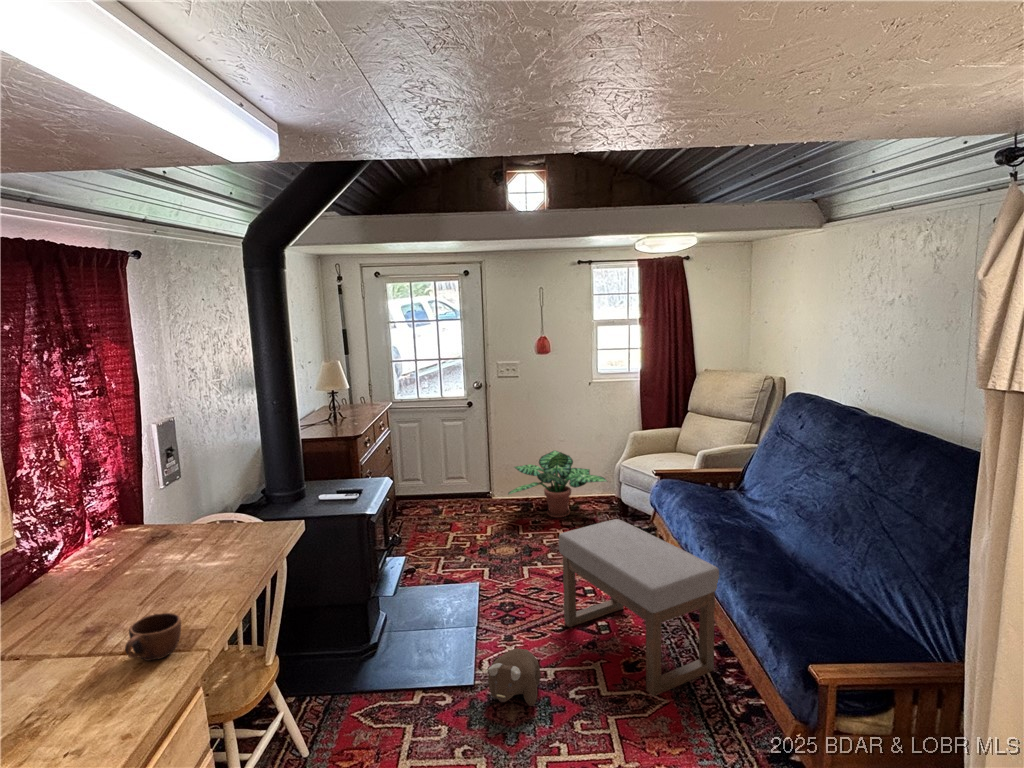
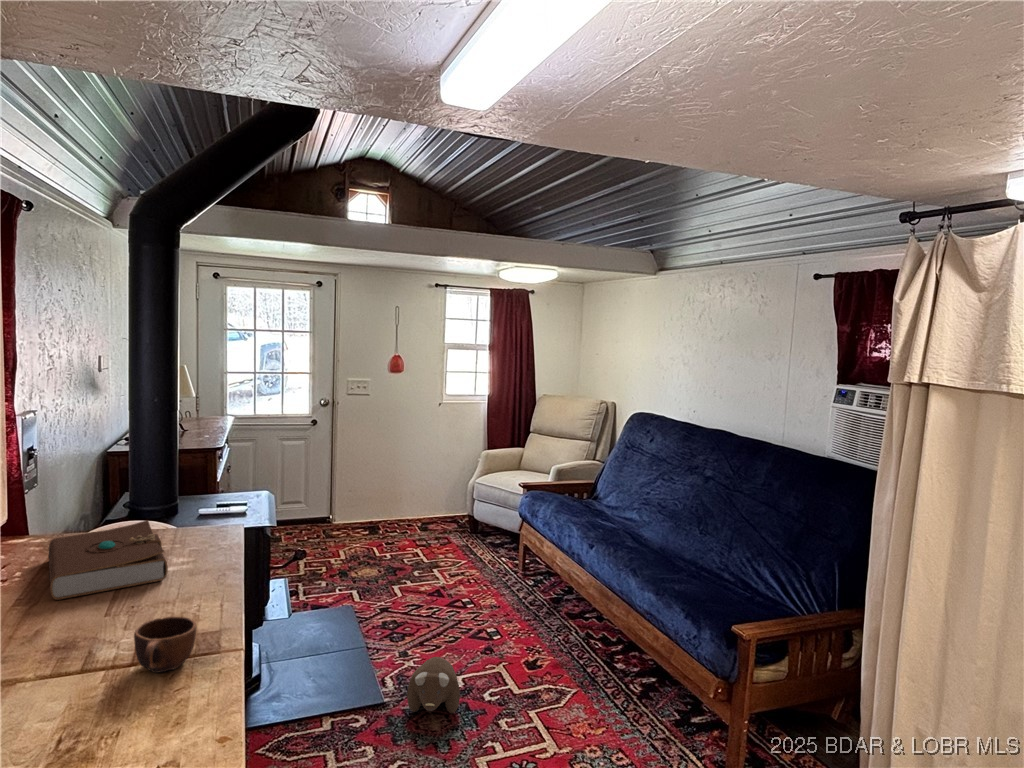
potted plant: present [508,450,606,518] -> none [362,470,464,538]
book: none [128,515,233,583] -> present [48,520,168,600]
ottoman: present [559,519,719,696] -> none [455,527,613,689]

